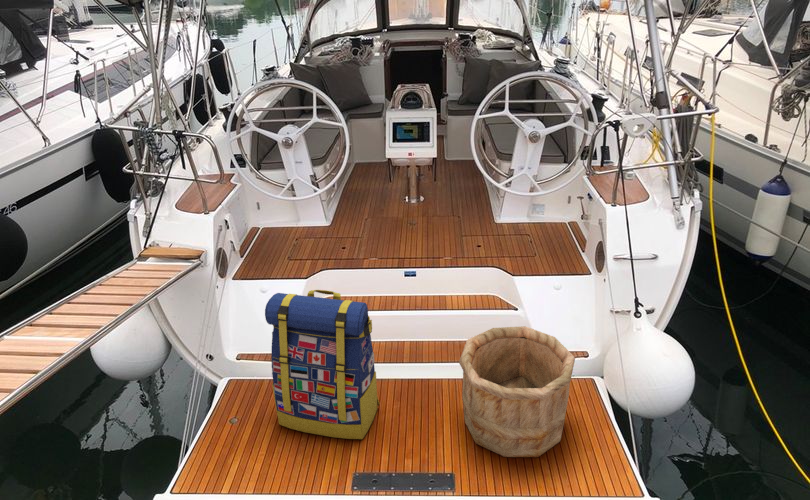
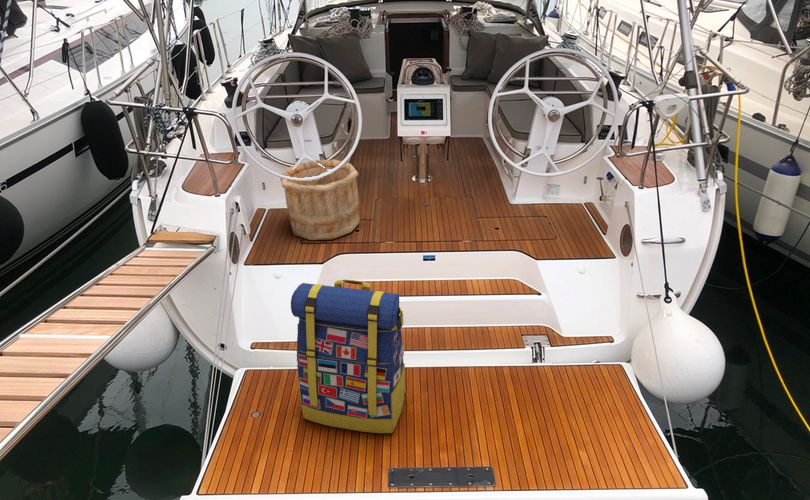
wooden bucket: present [459,326,575,457] -> present [280,160,360,240]

